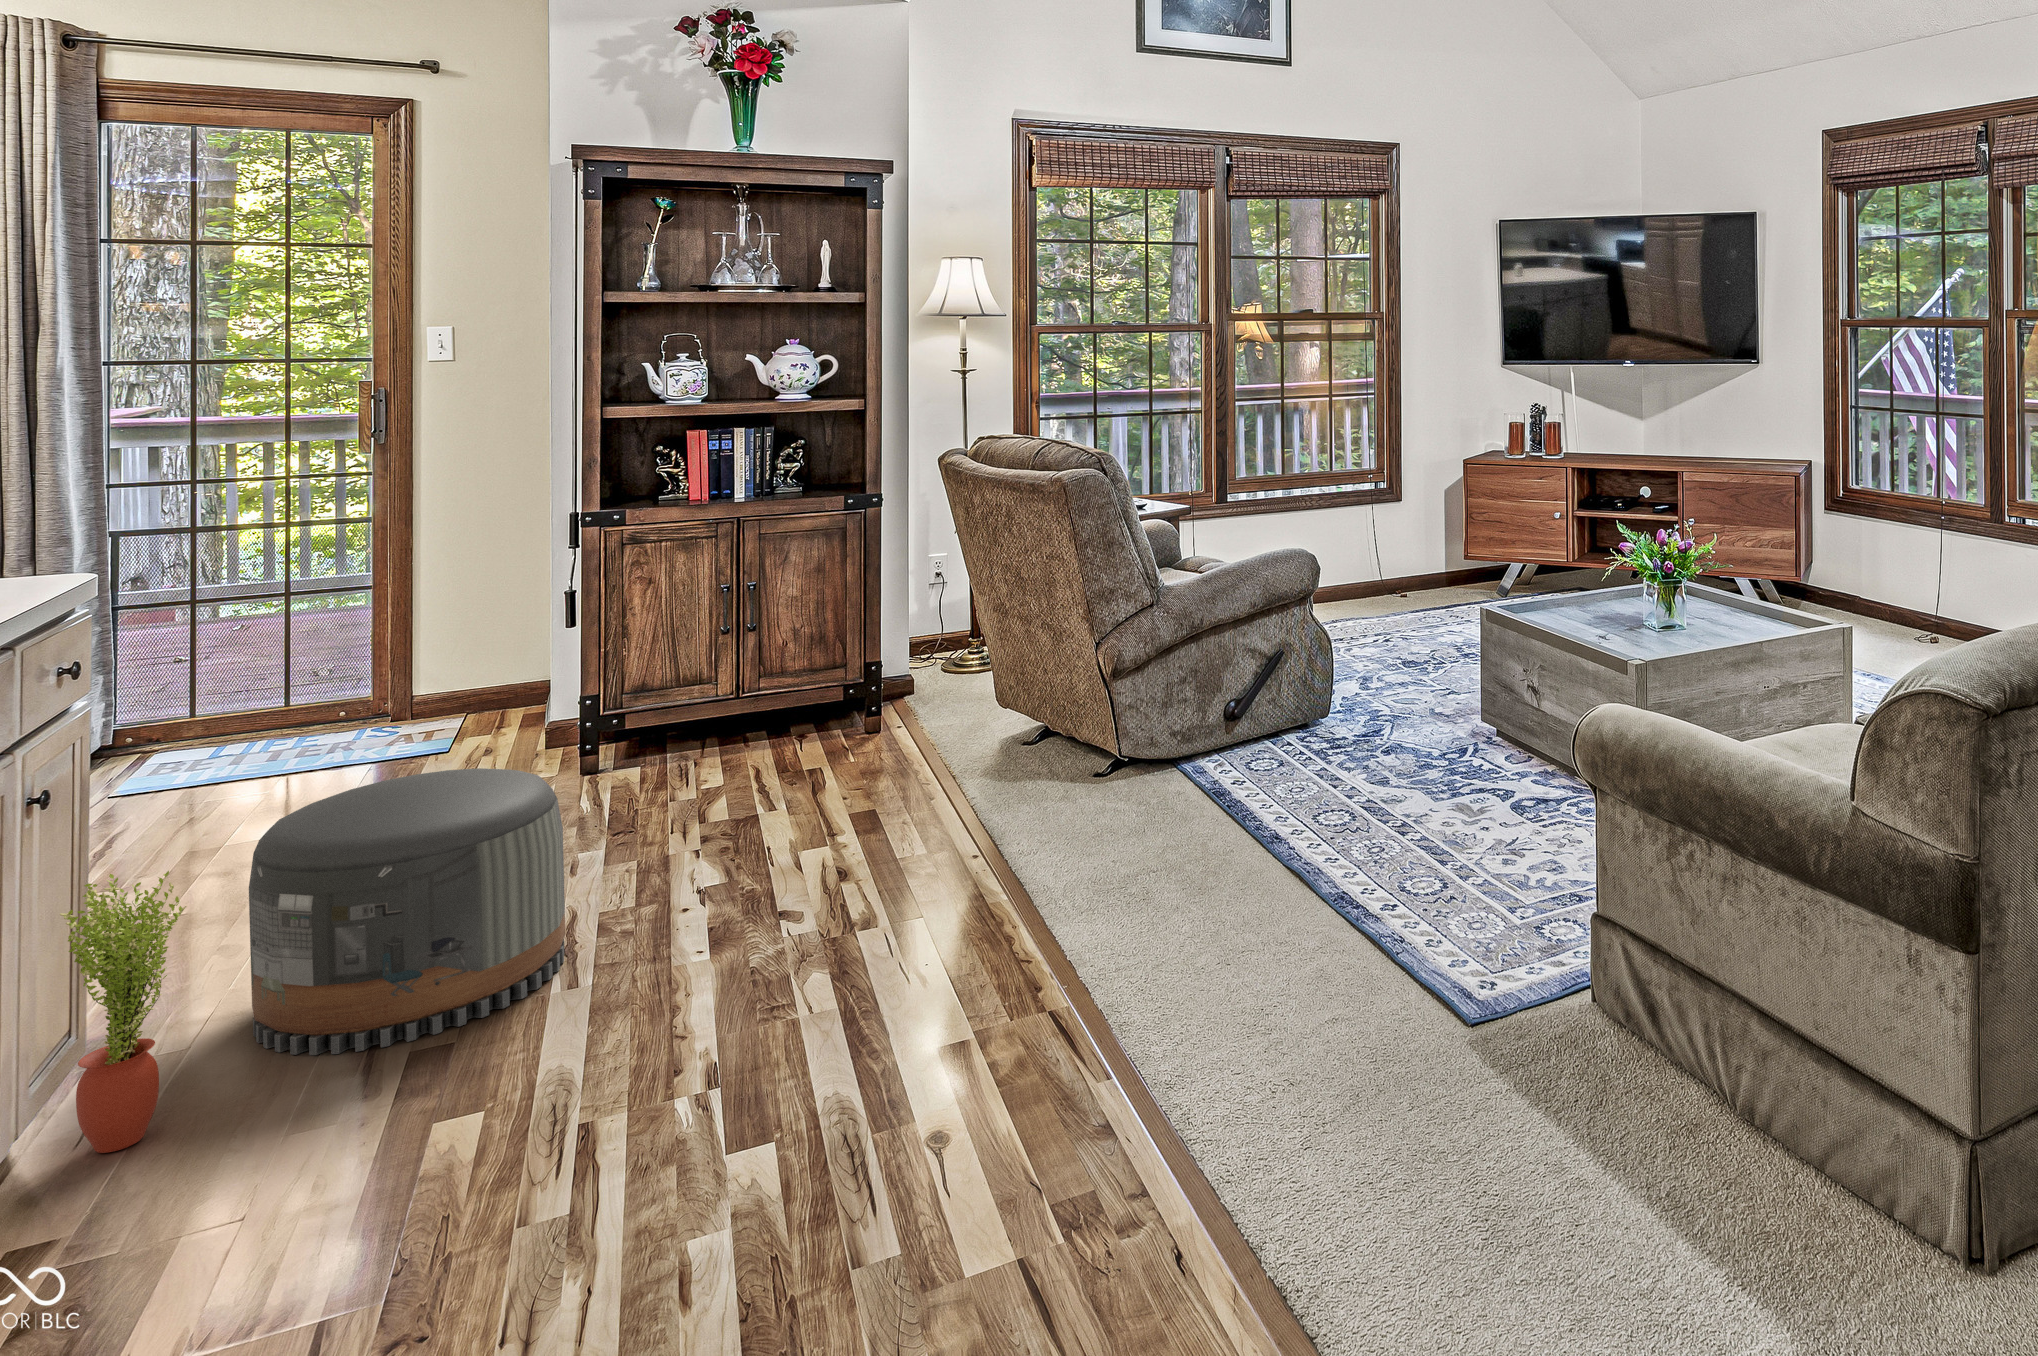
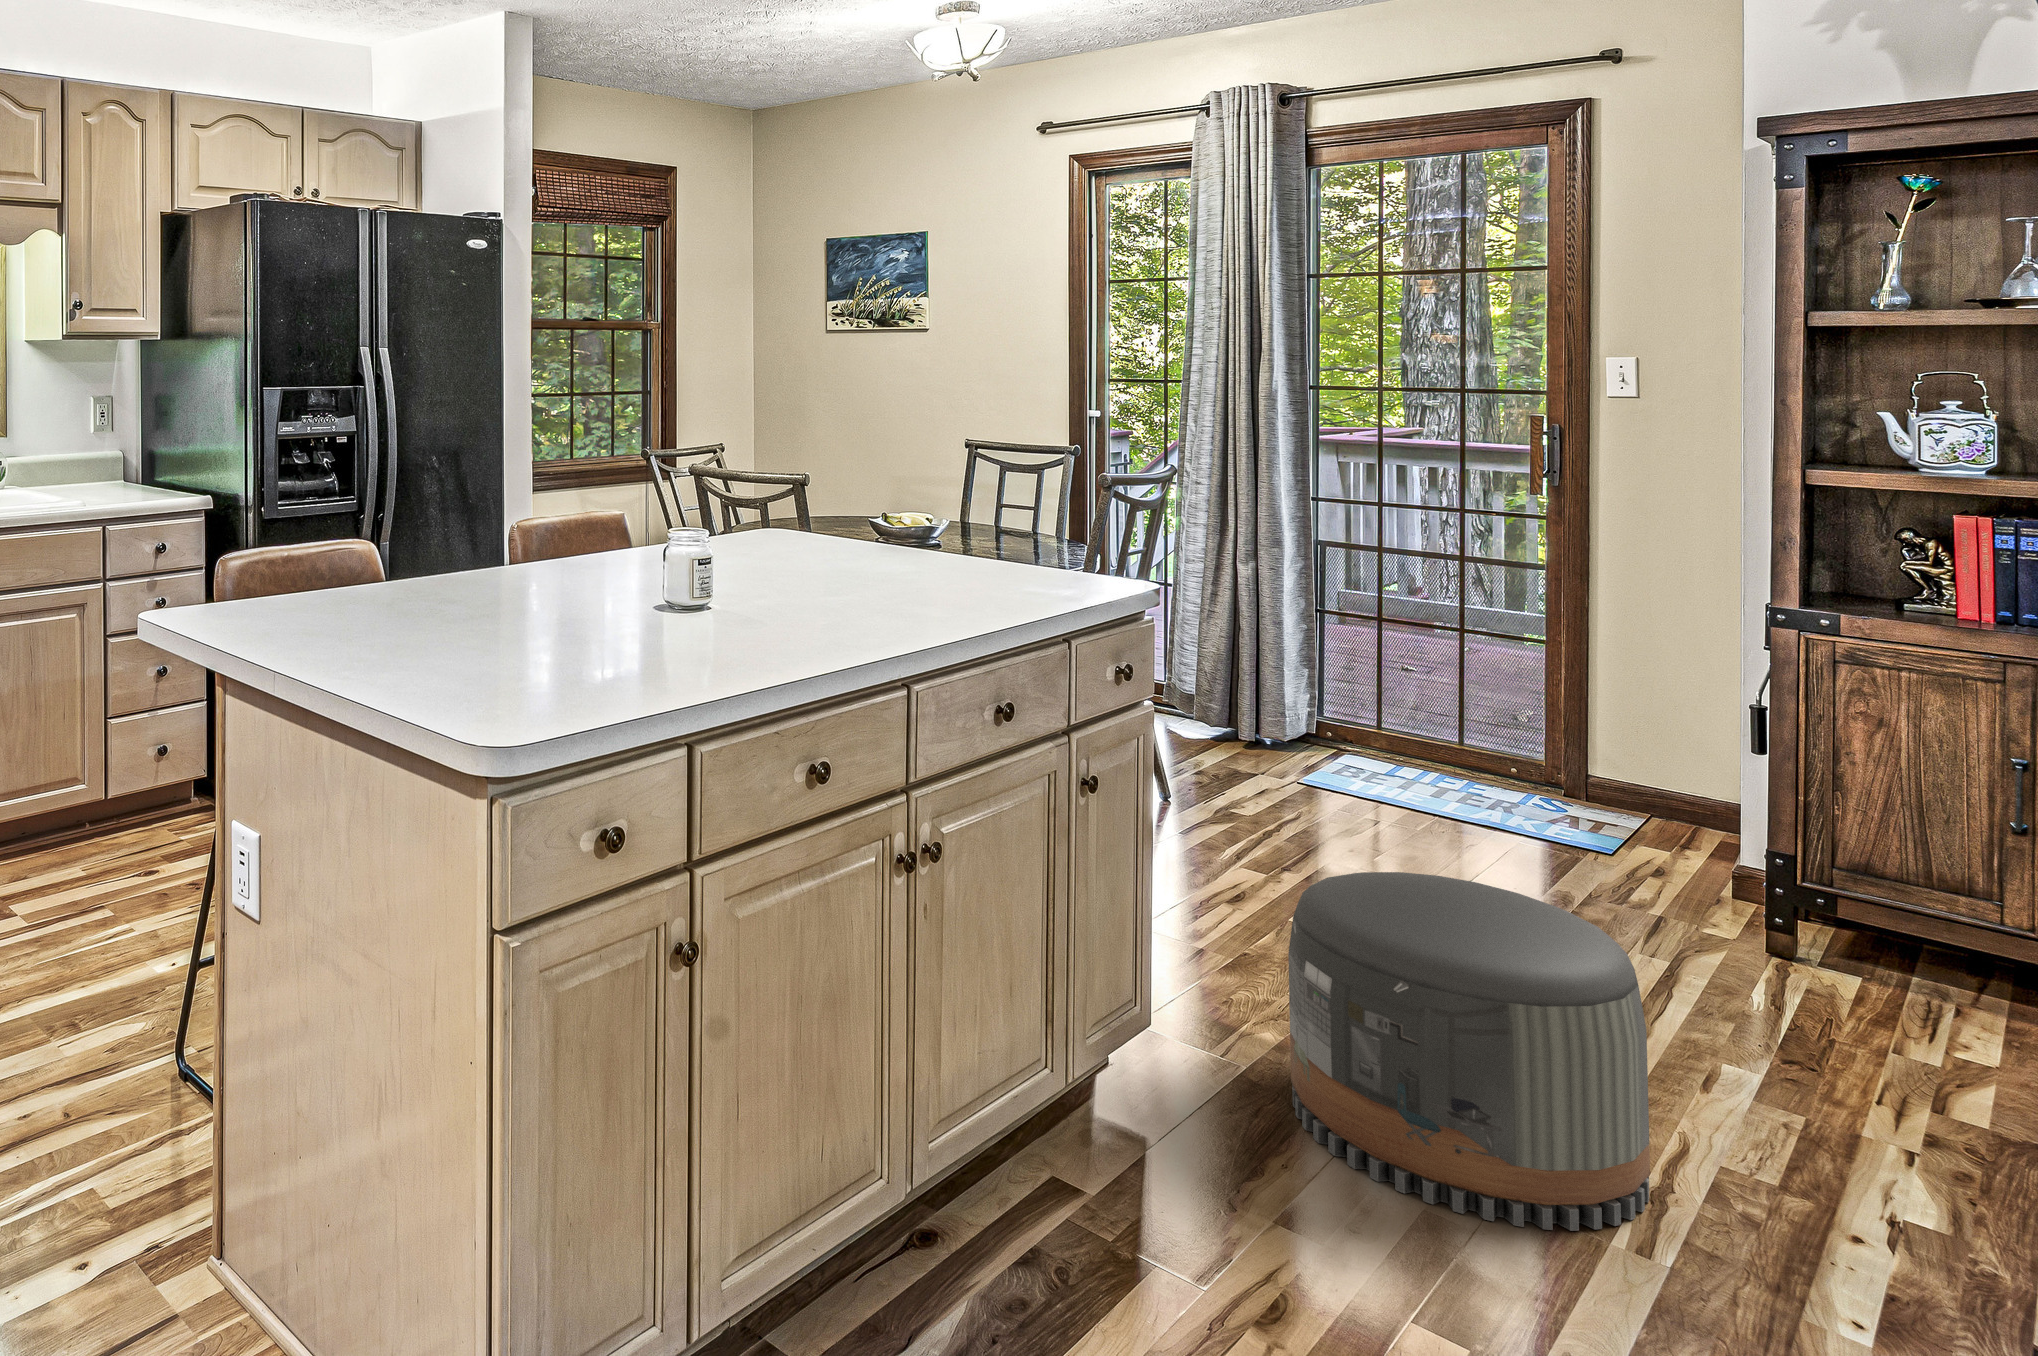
potted plant: present [60,871,187,1153] -> none [1106,876,1204,1148]

